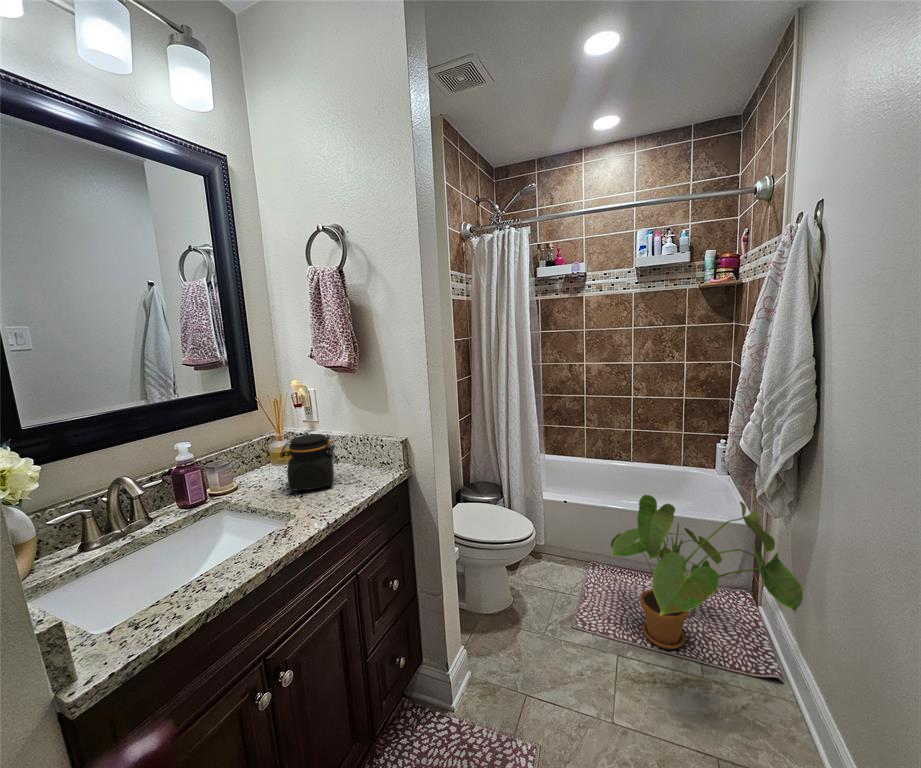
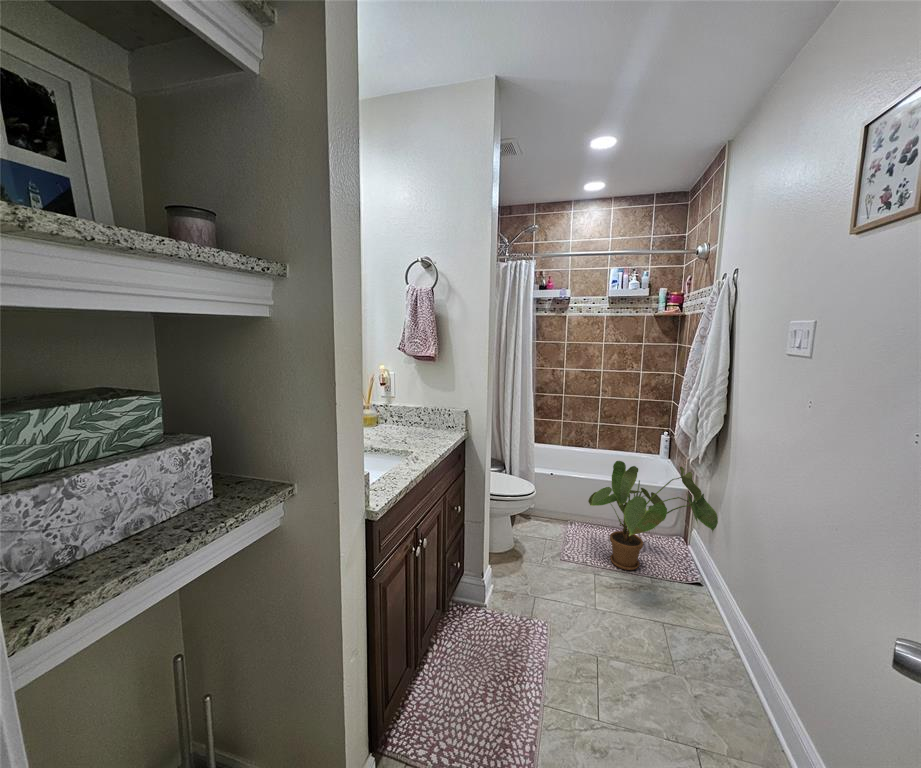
jar: present [280,434,338,490] -> none [386,403,424,440]

